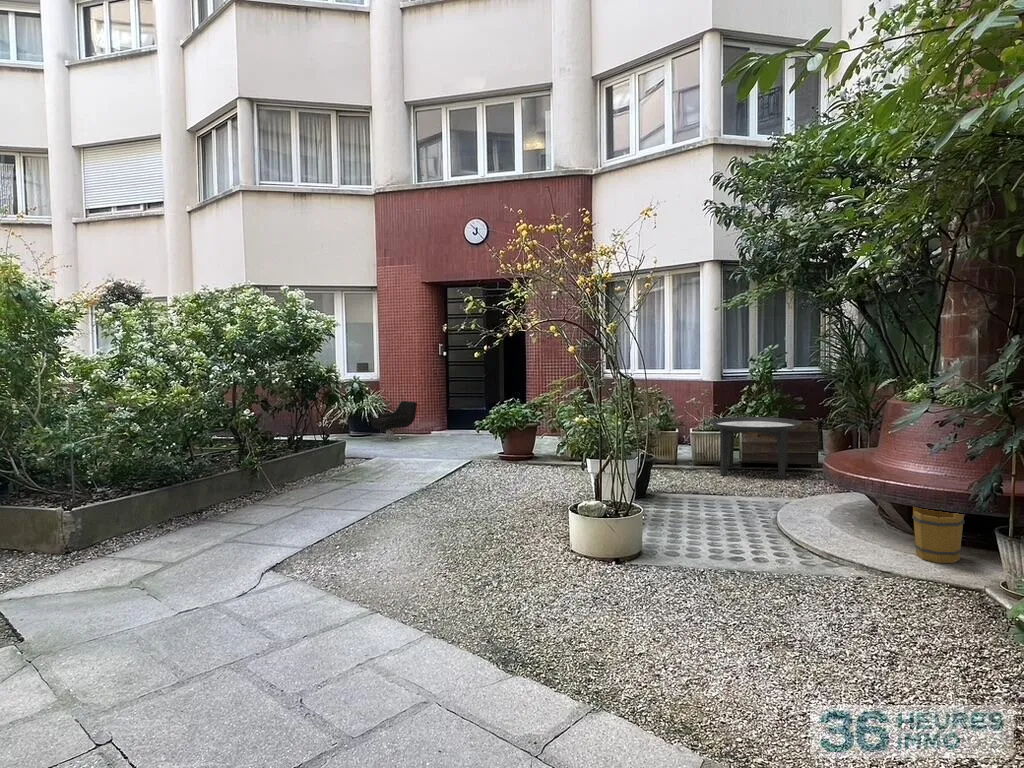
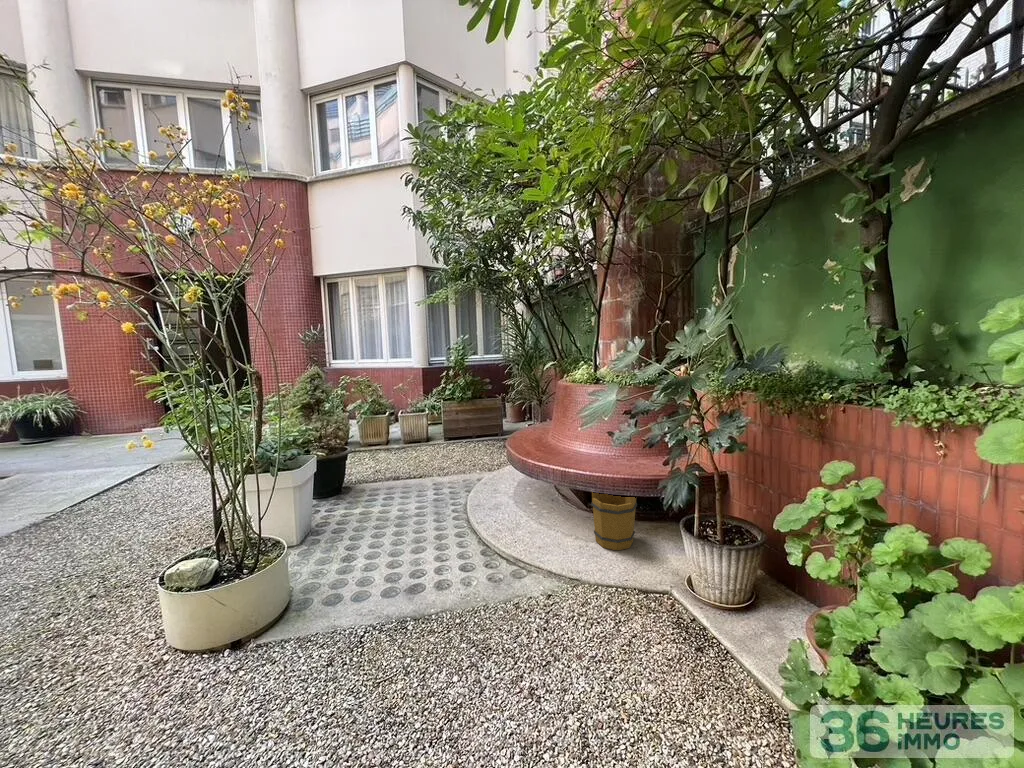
lounge chair: present [369,401,417,441] -> none [59,397,125,444]
round table: present [709,417,802,479] -> none [411,397,489,453]

